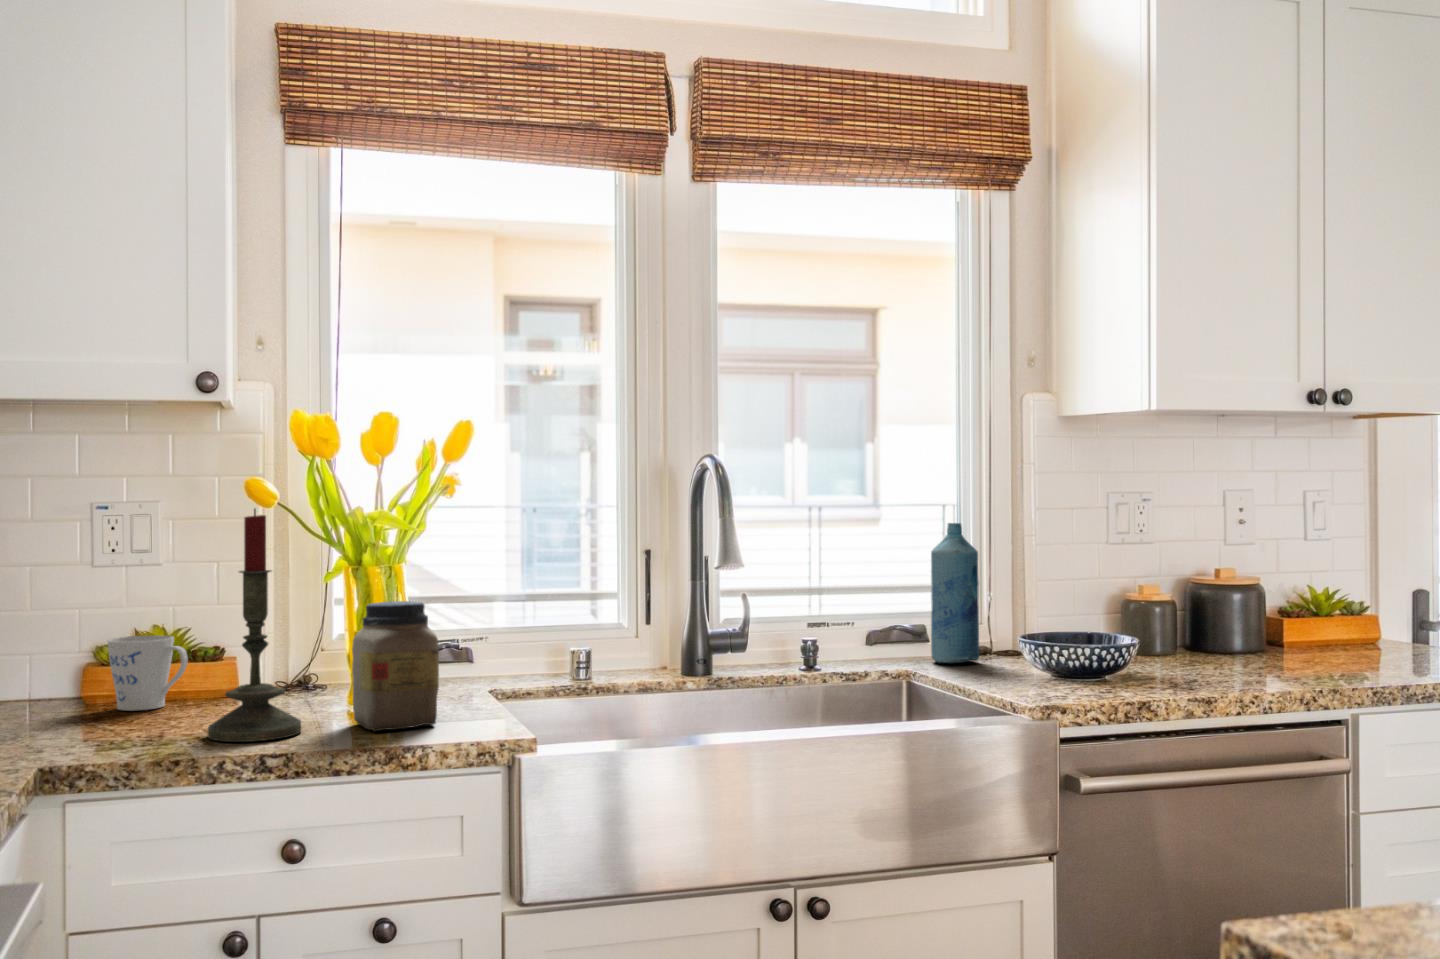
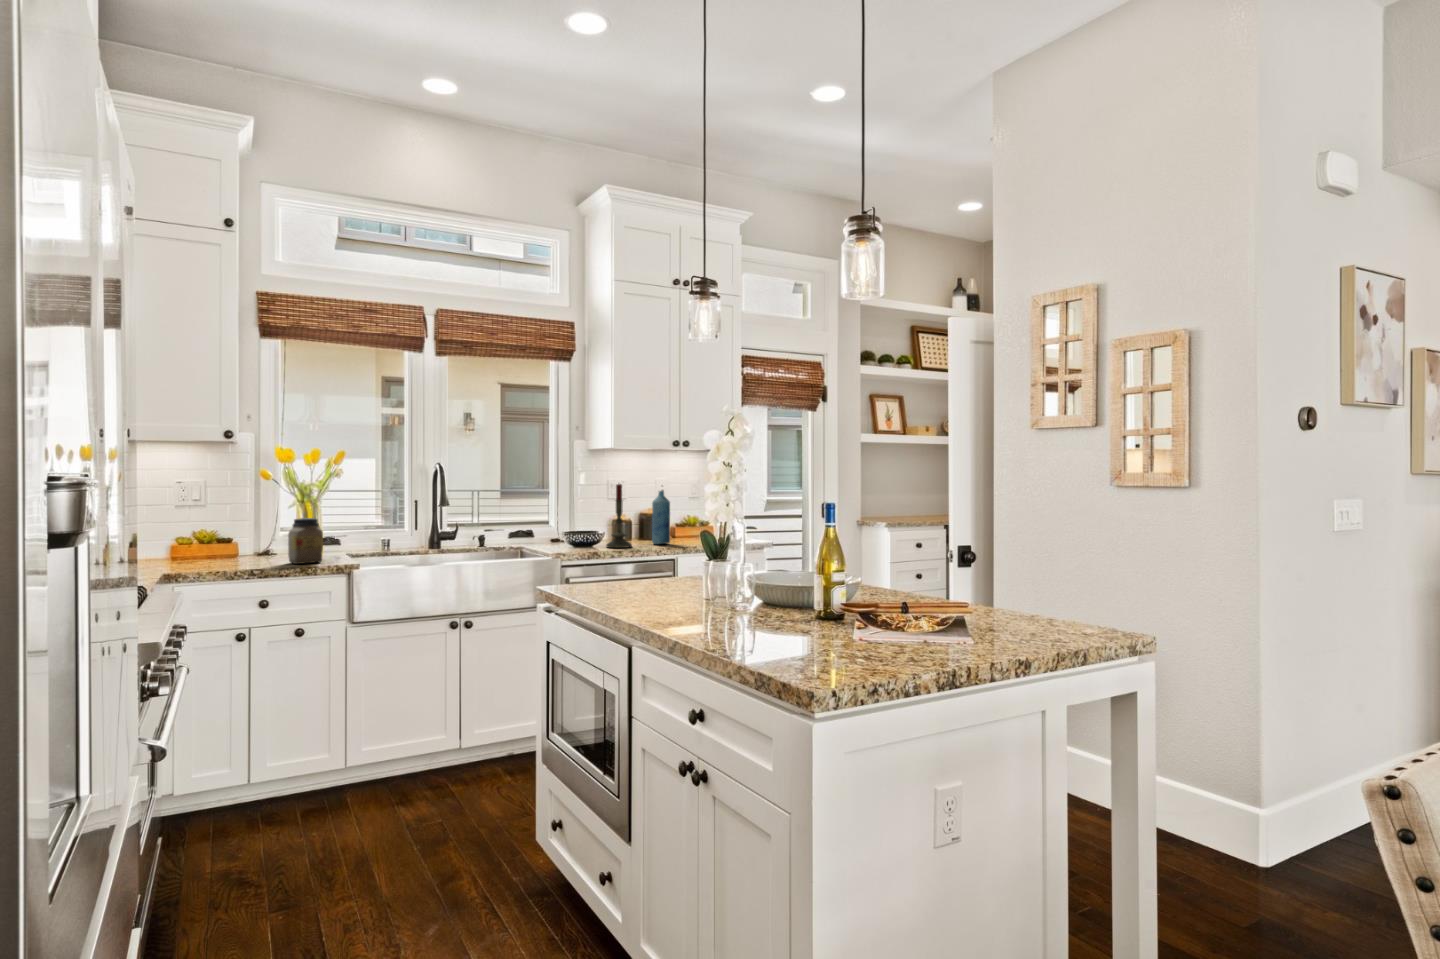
candle: present [208,509,301,742] -> present [606,484,632,548]
bottle: present [931,523,979,663] -> present [652,491,670,544]
mug: present [108,636,188,711] -> none [182,534,217,562]

